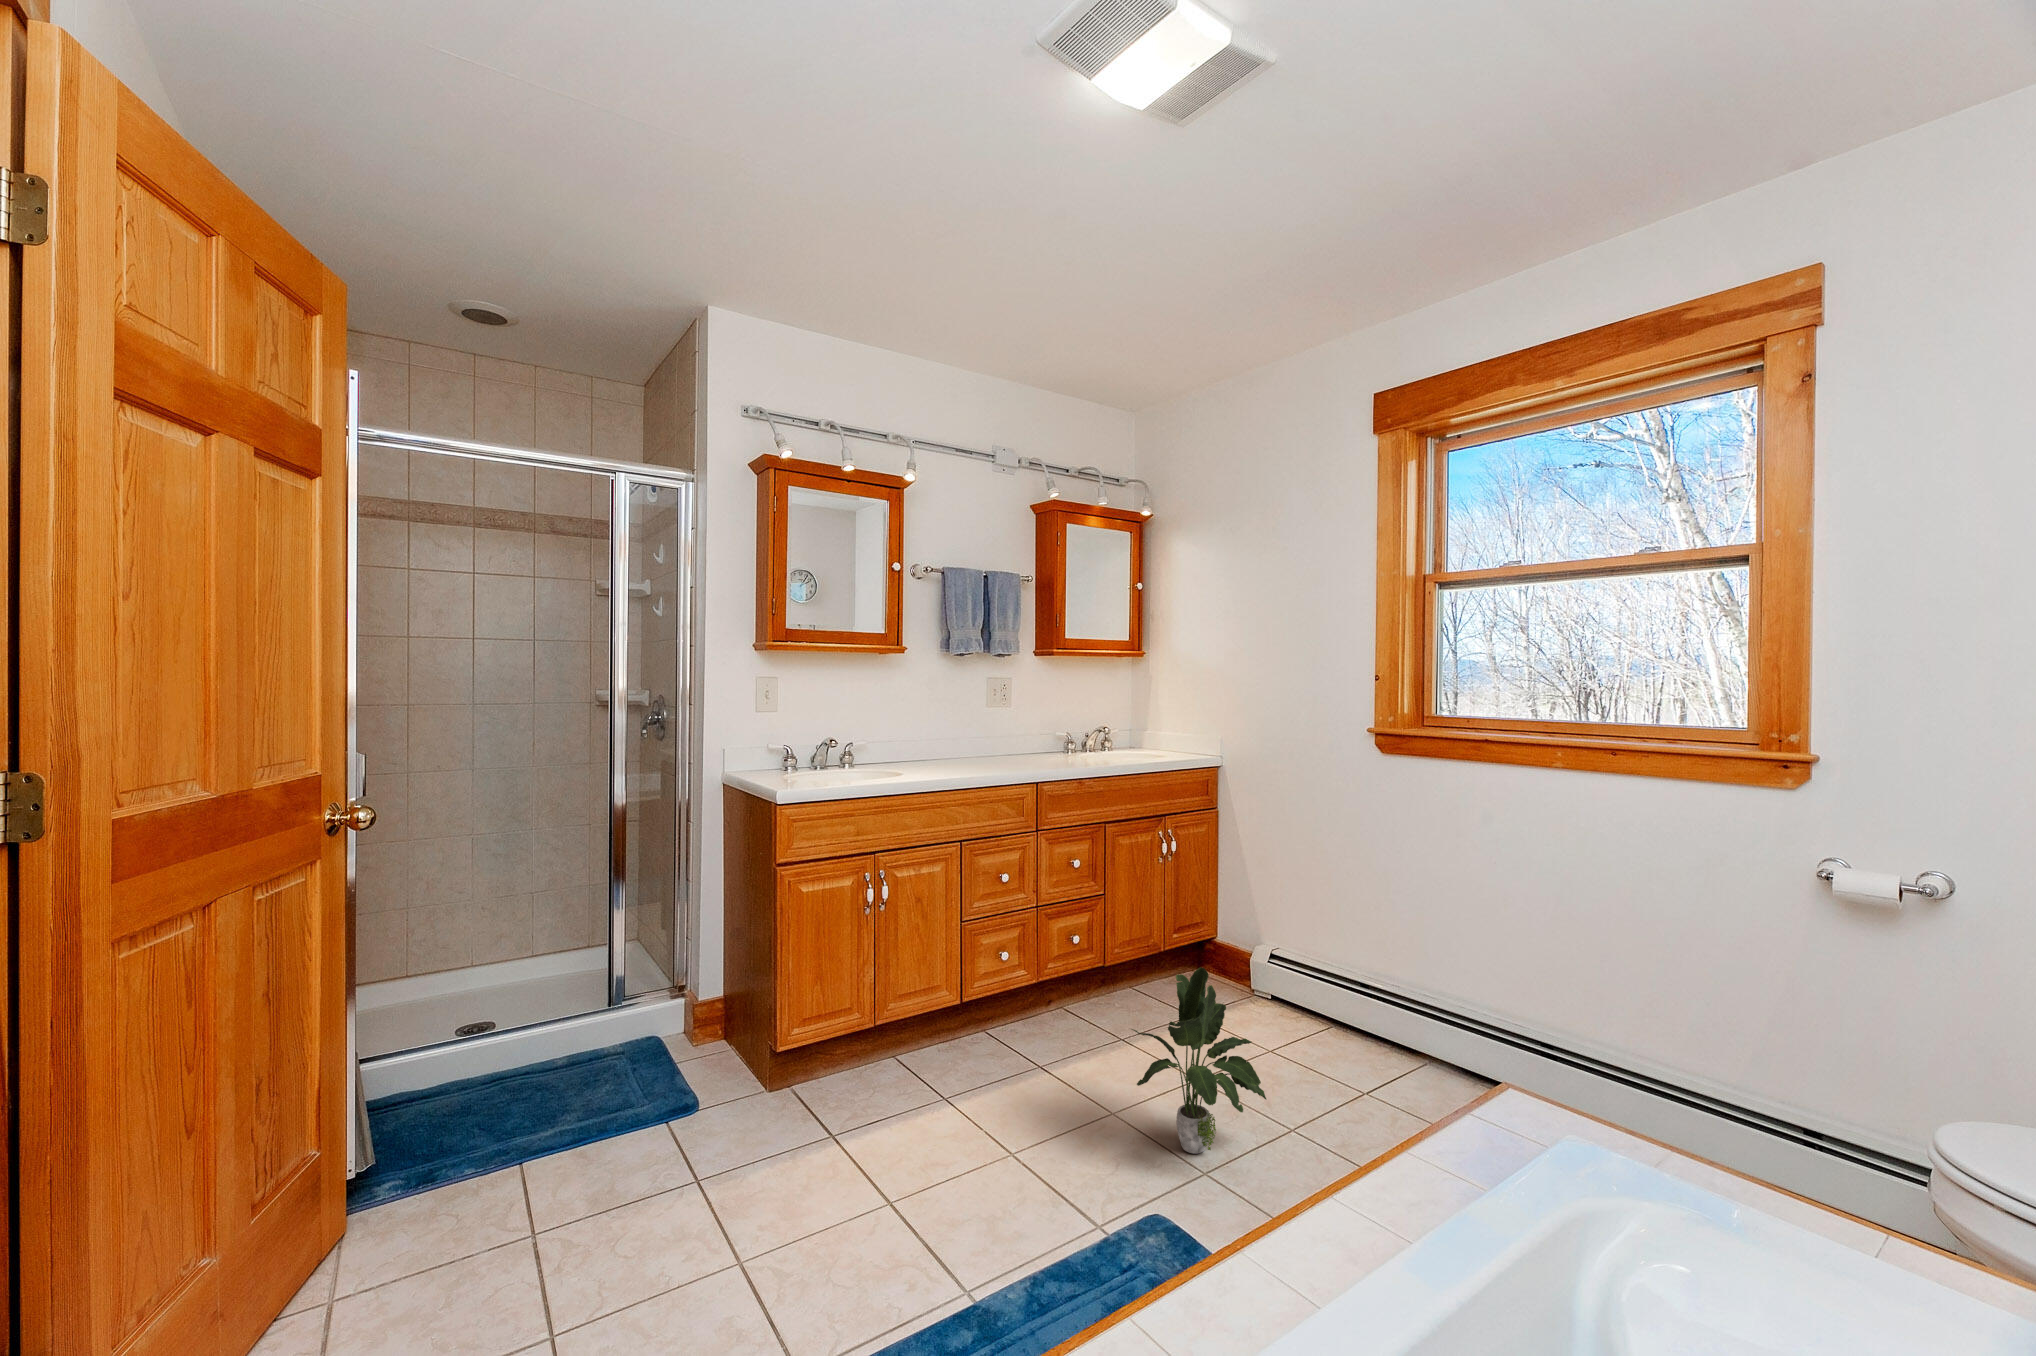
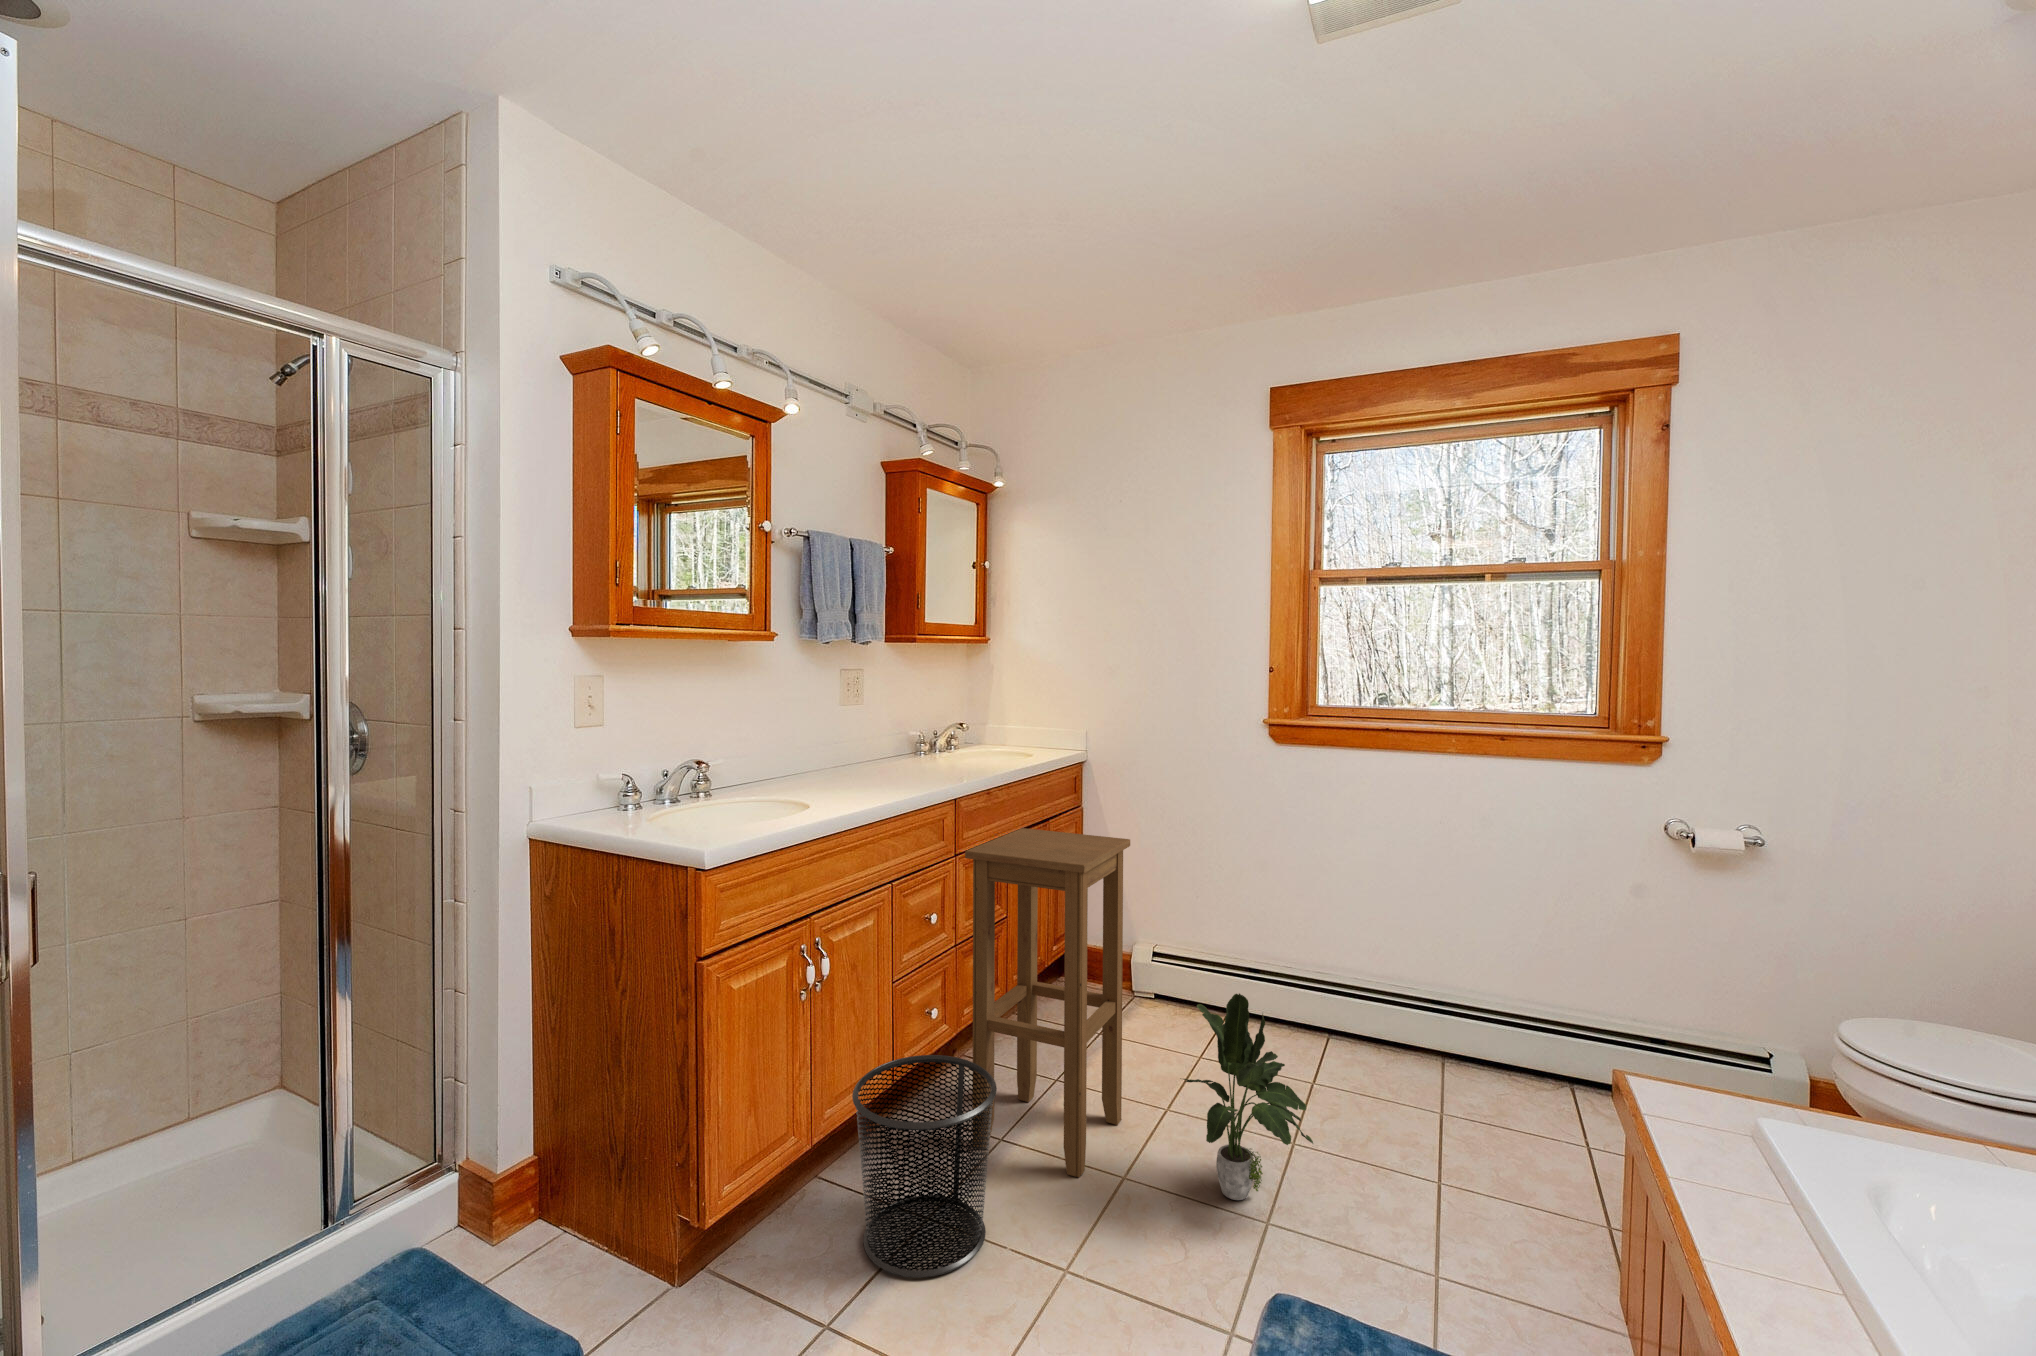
stool: none [1009,811,1158,1104] -> present [965,828,1130,1178]
waste bin: none [875,973,985,1133] -> present [852,1055,997,1278]

